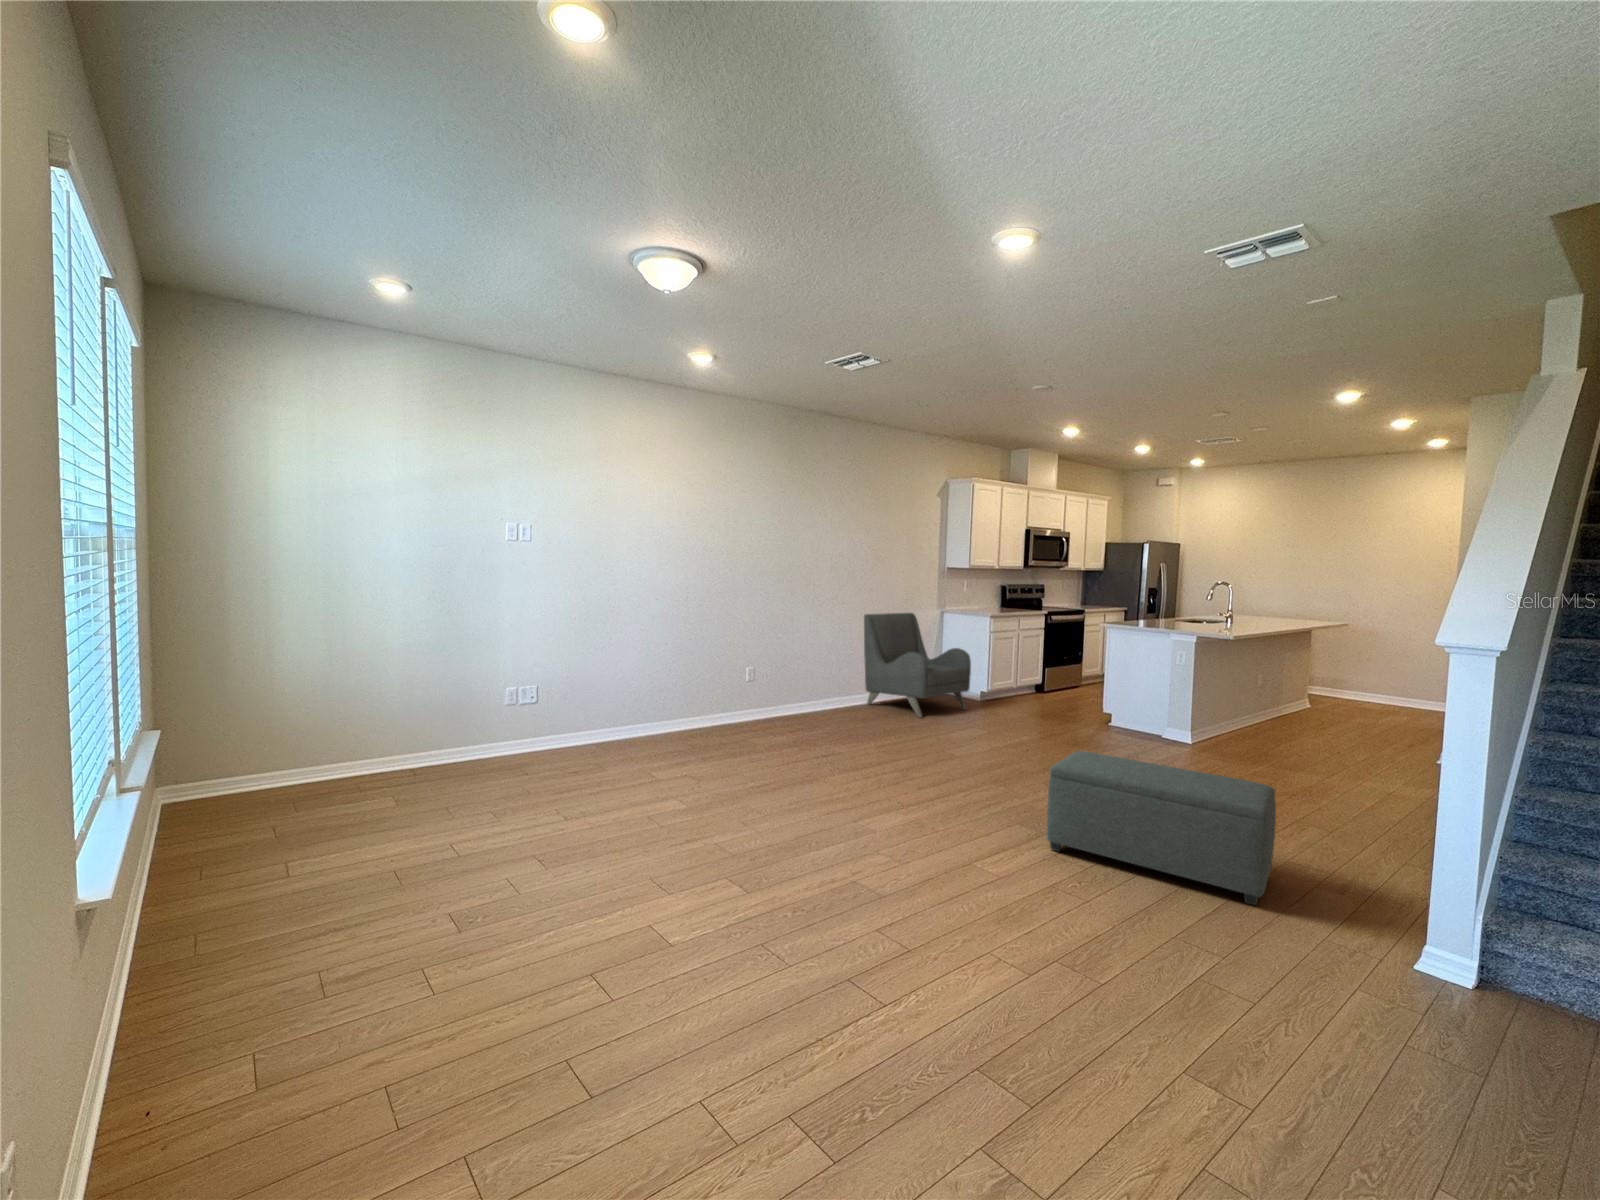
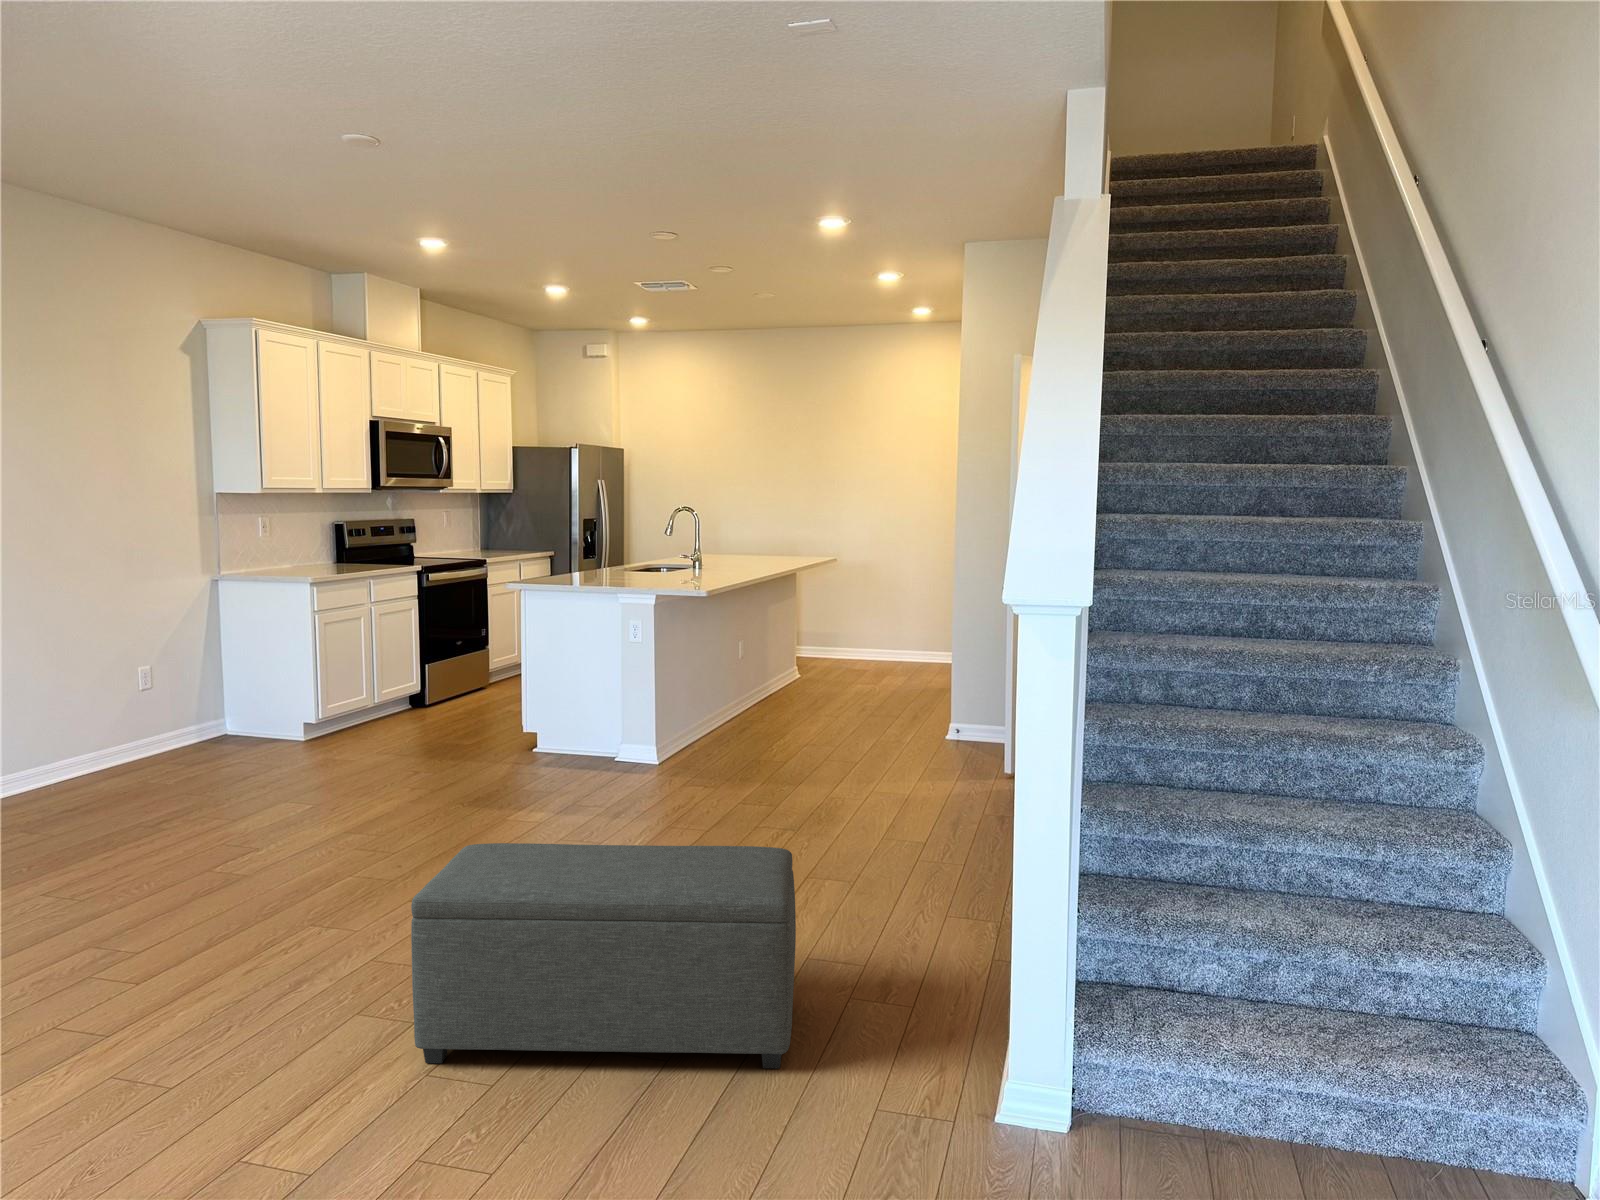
armchair: present [864,613,971,718] -> none [16,587,276,803]

